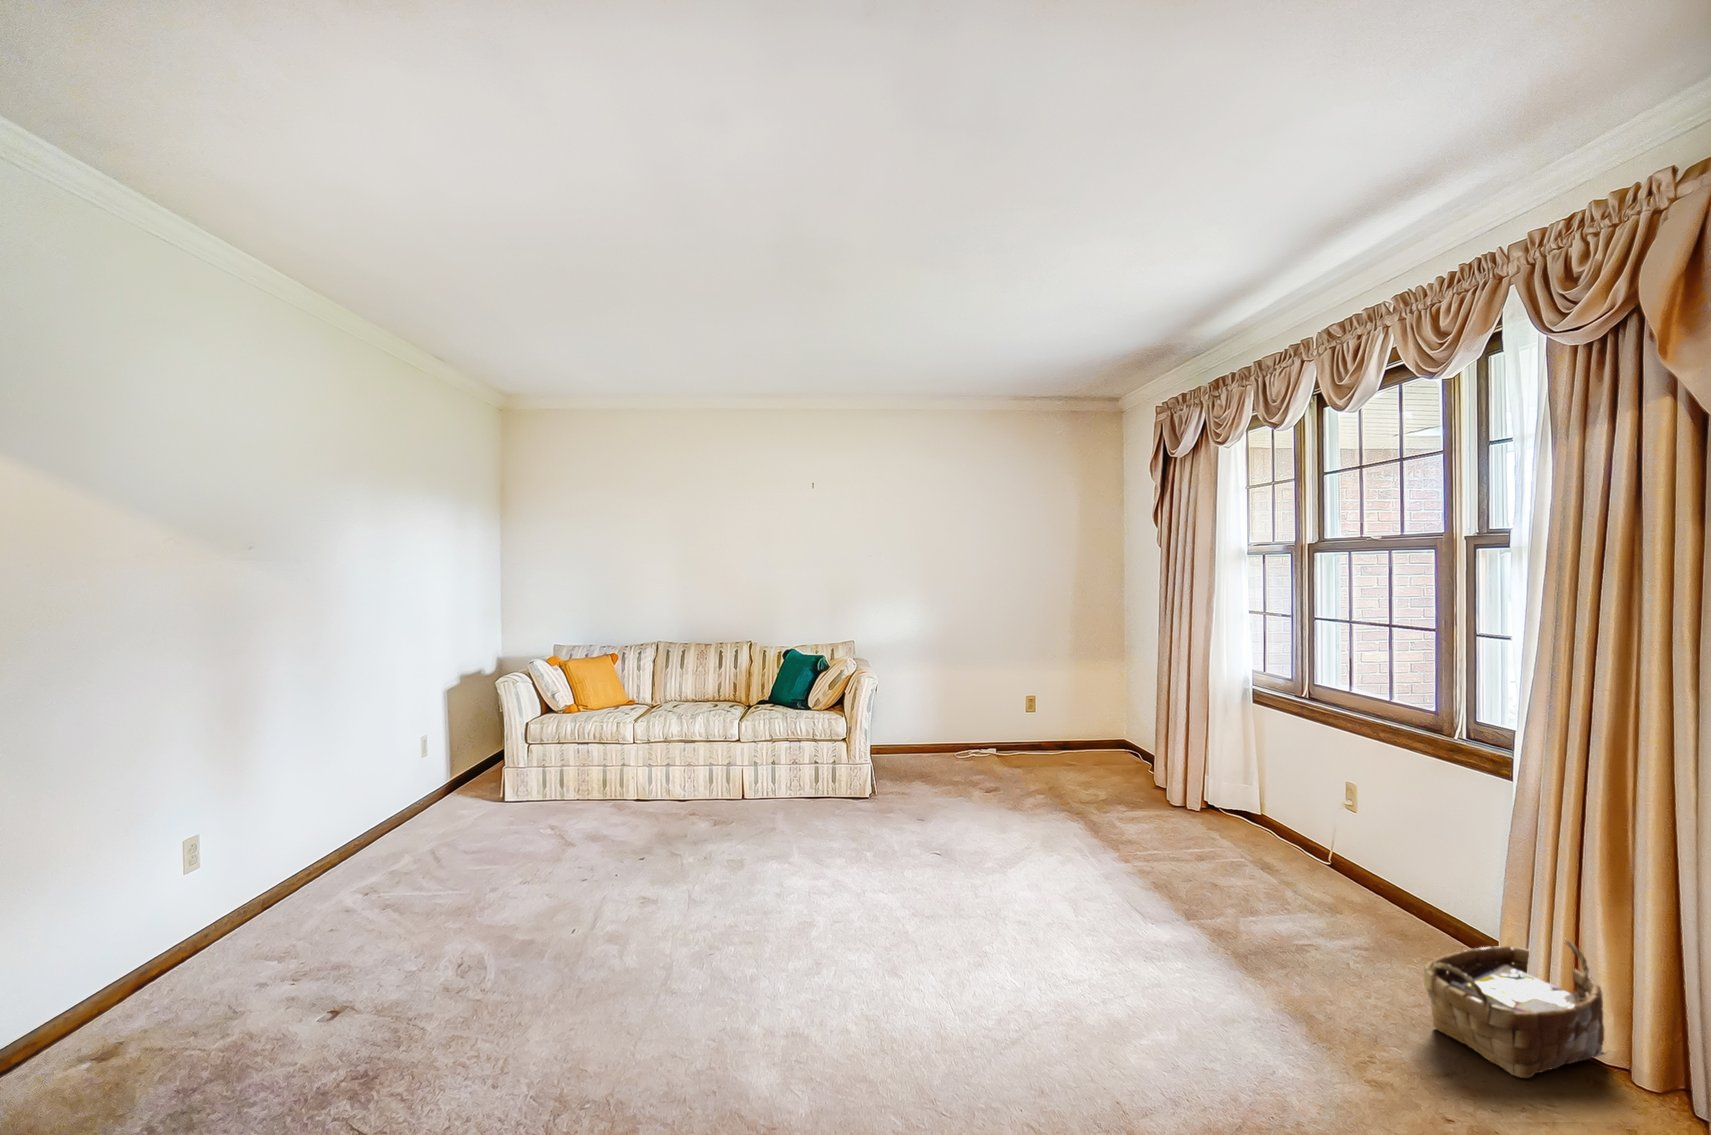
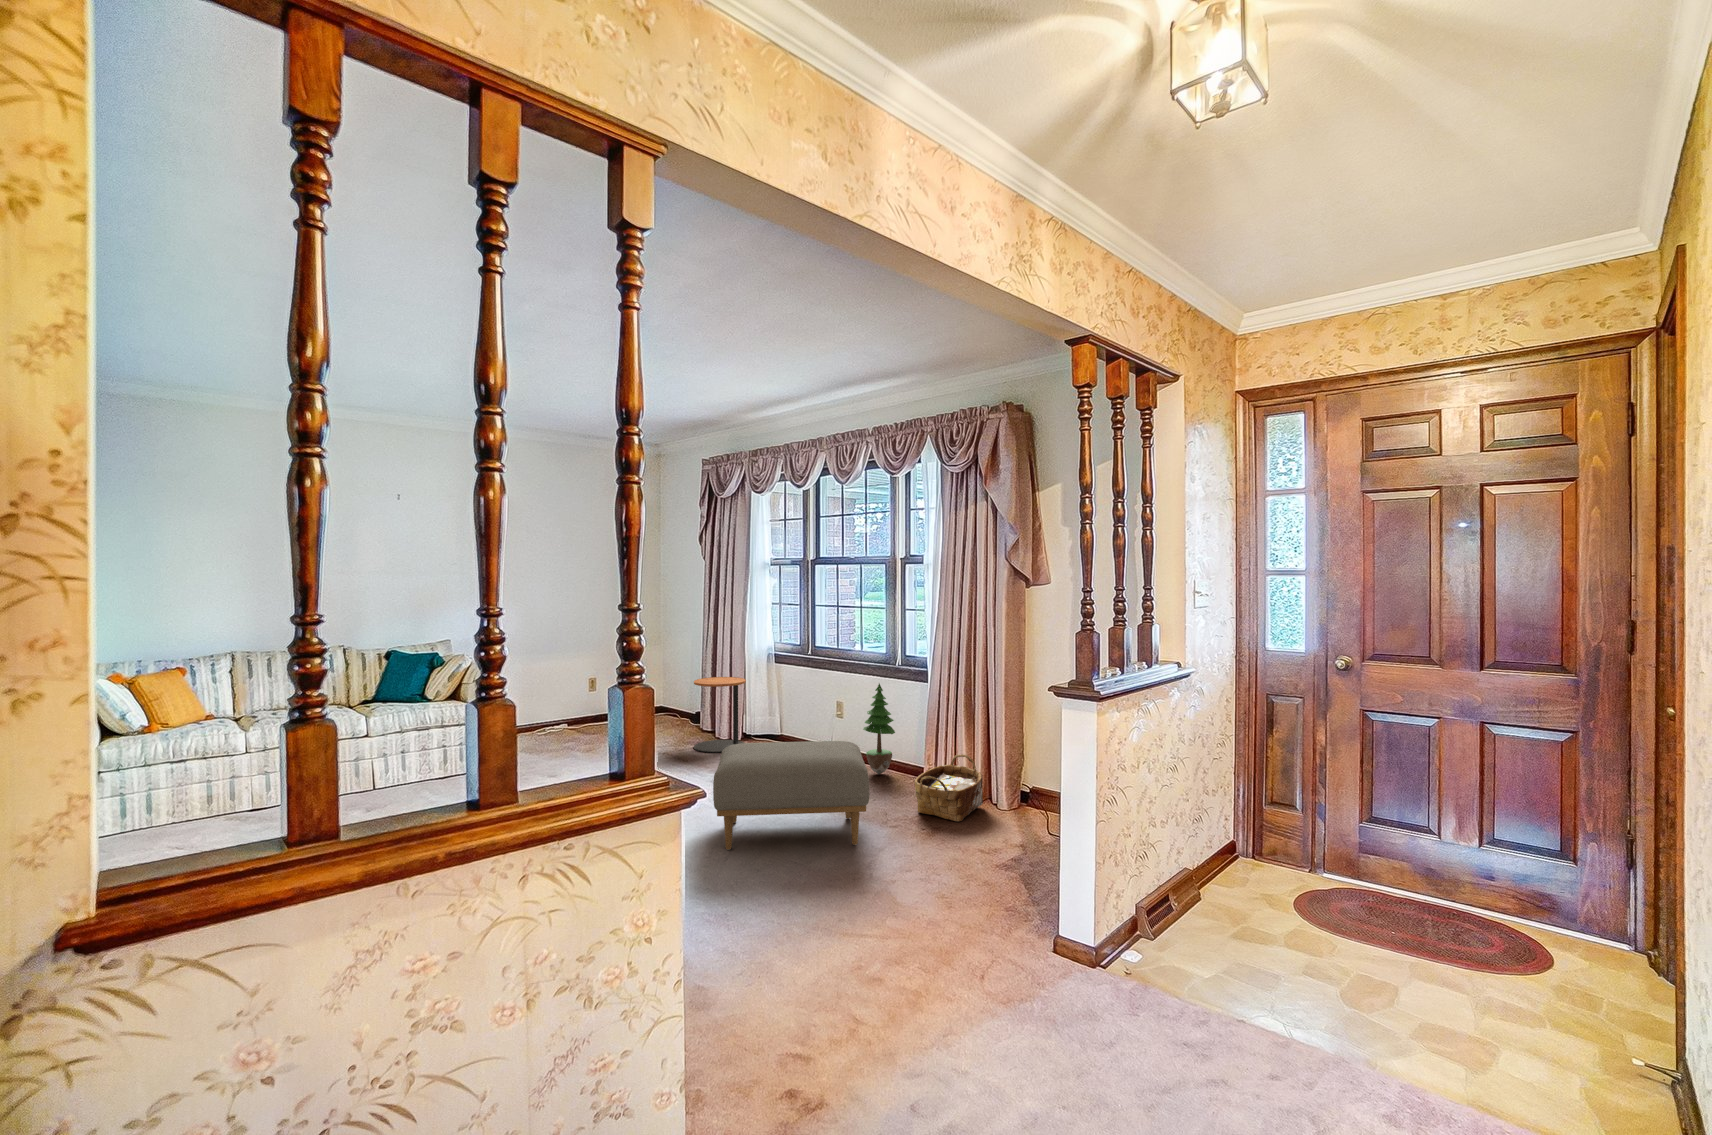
side table: none [1123,717,1203,832] -> present [694,677,746,753]
potted tree: none [1370,761,1439,927] -> present [863,684,895,774]
ottoman: none [1009,828,1305,1057] -> present [713,741,870,850]

